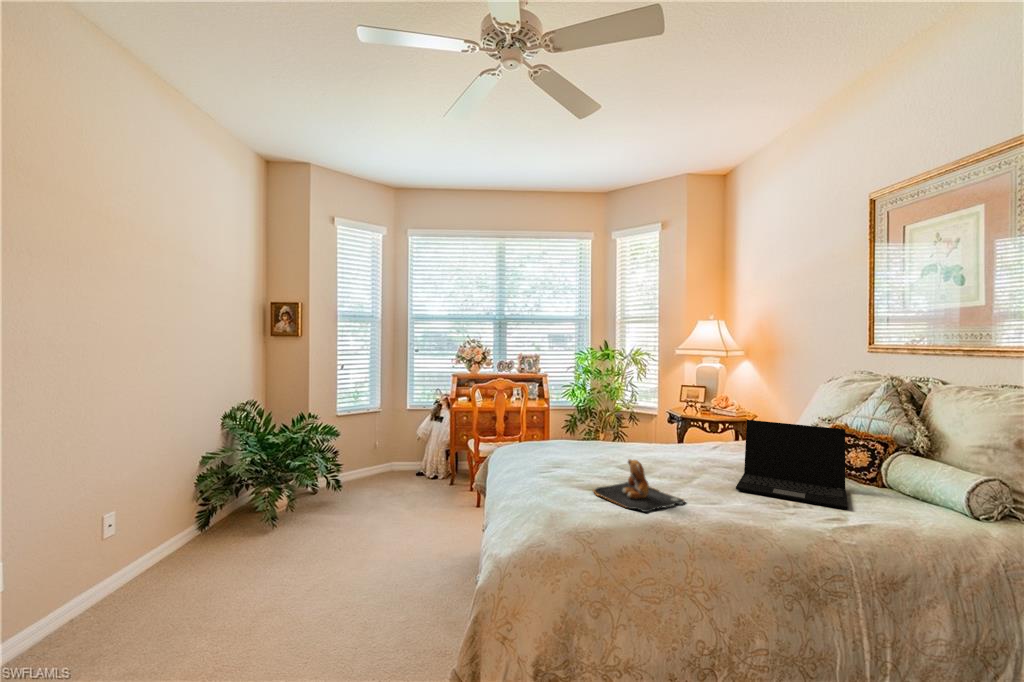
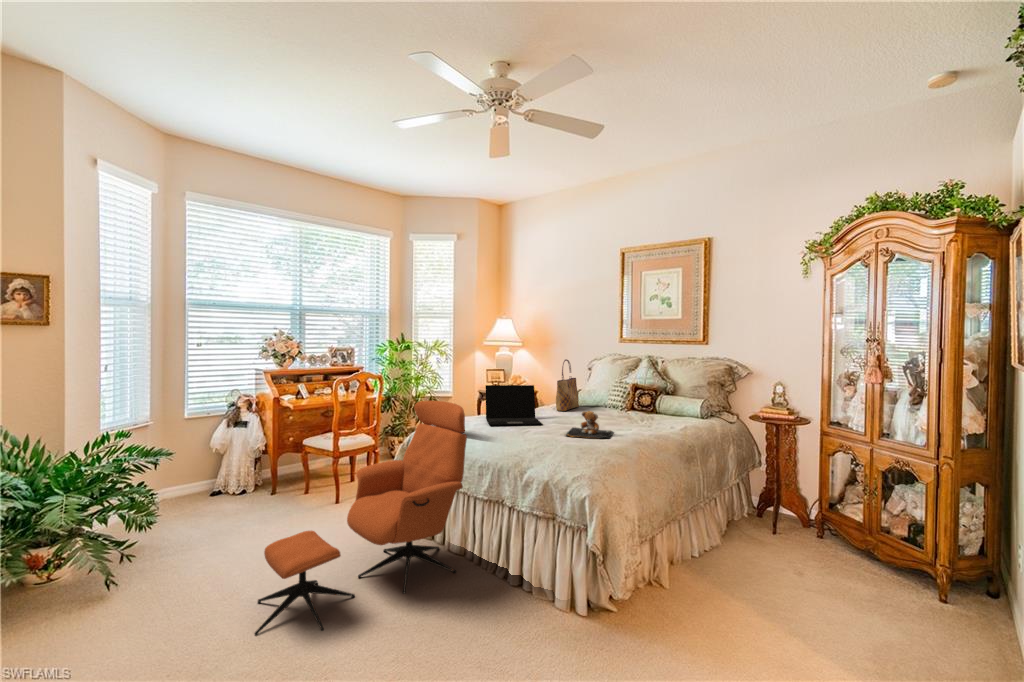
tote bag: none [693,376,750,453] -> present [556,359,579,411]
armchair: none [255,415,484,633] -> present [254,401,467,635]
laptop: present [736,420,848,509] -> present [486,385,542,426]

